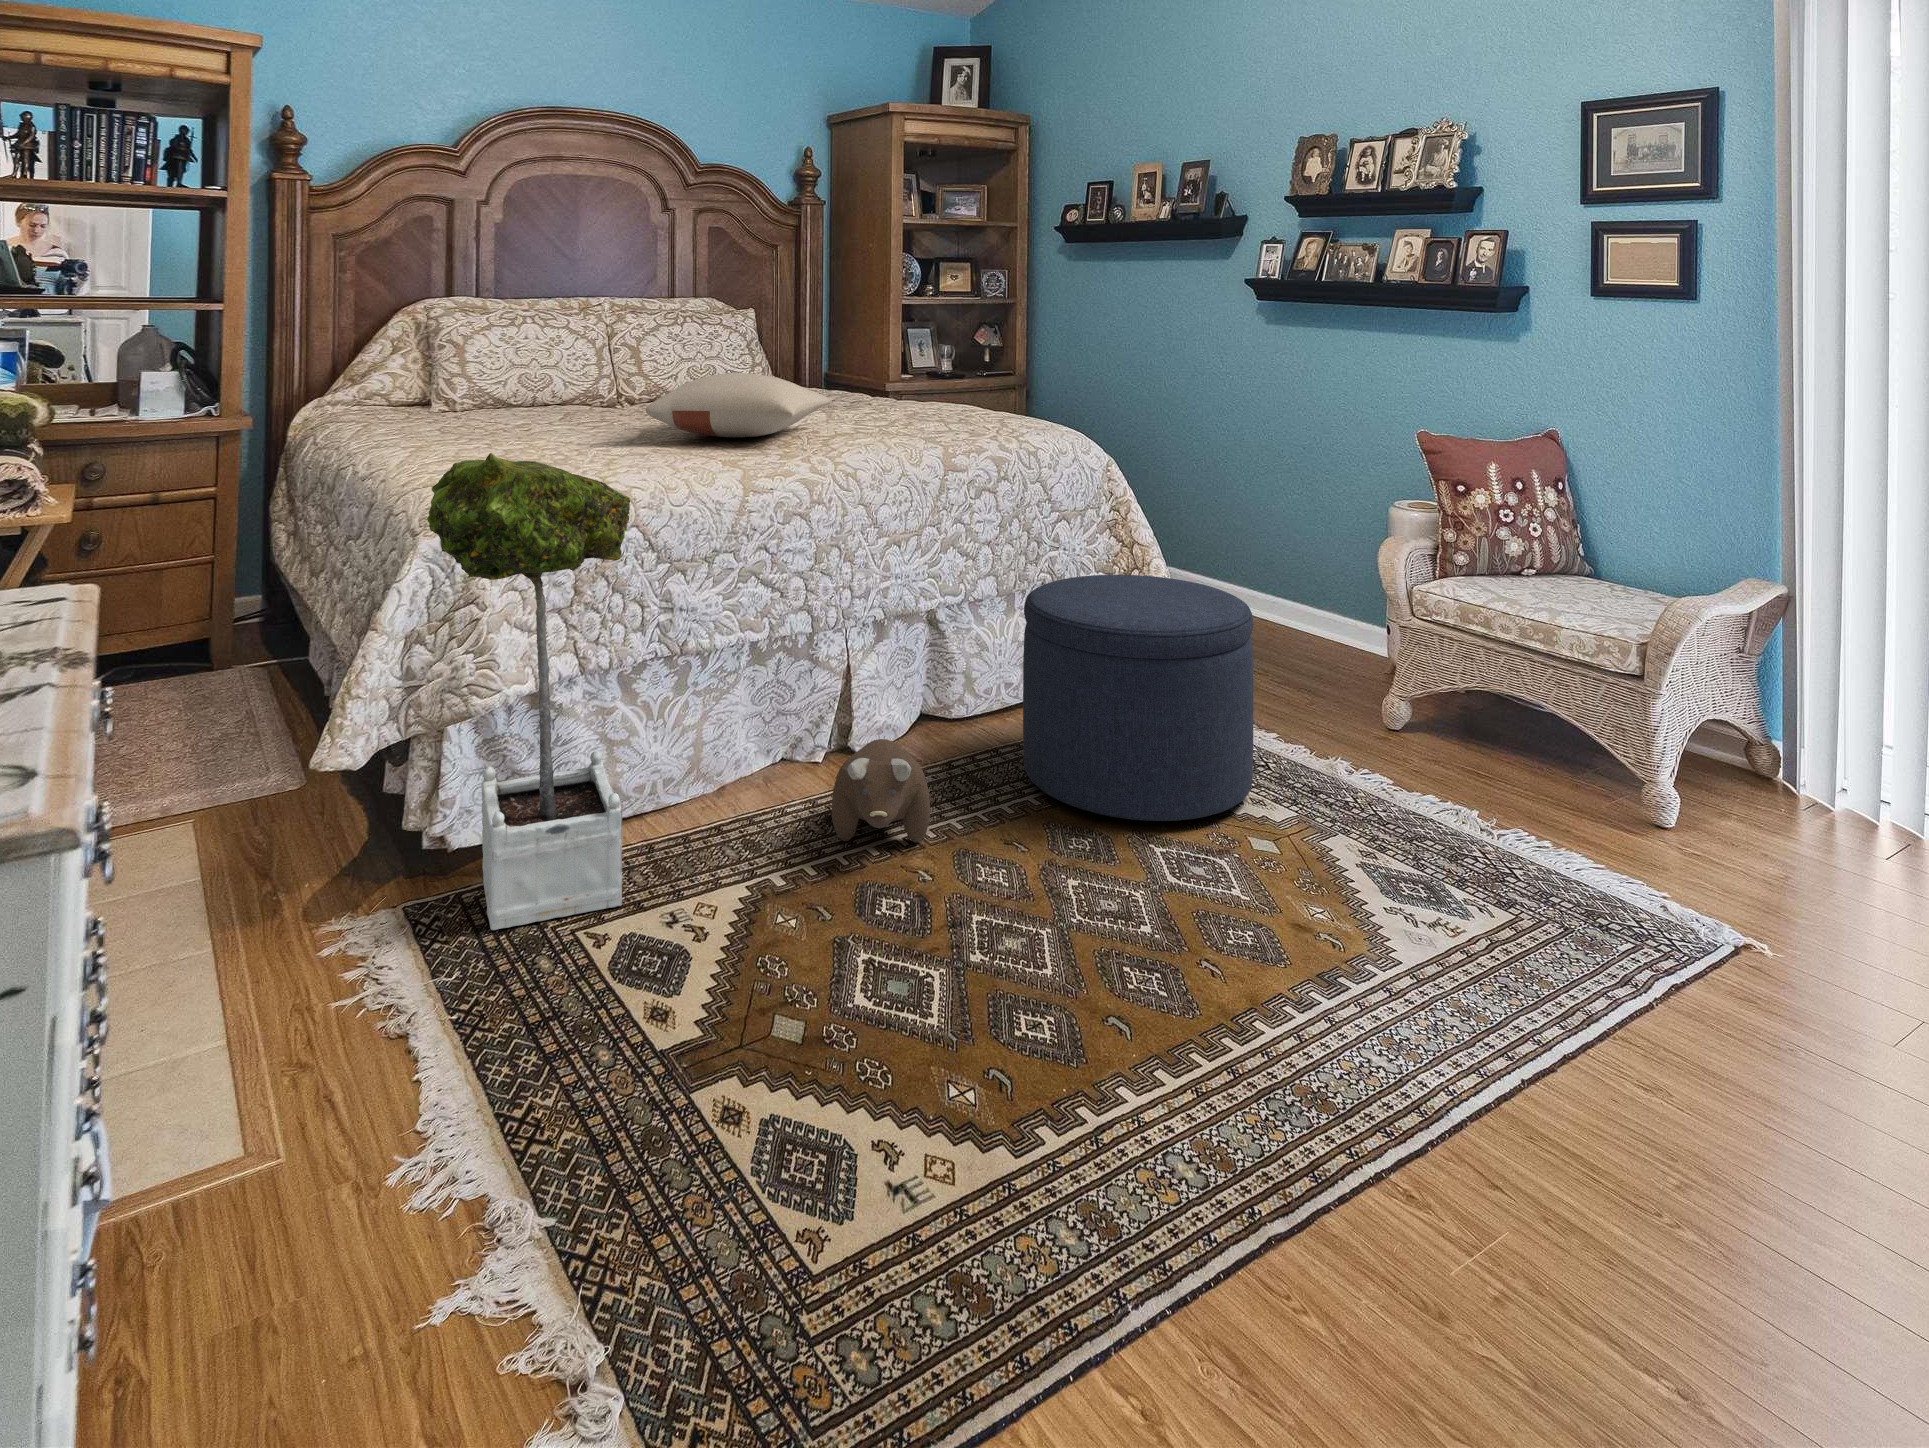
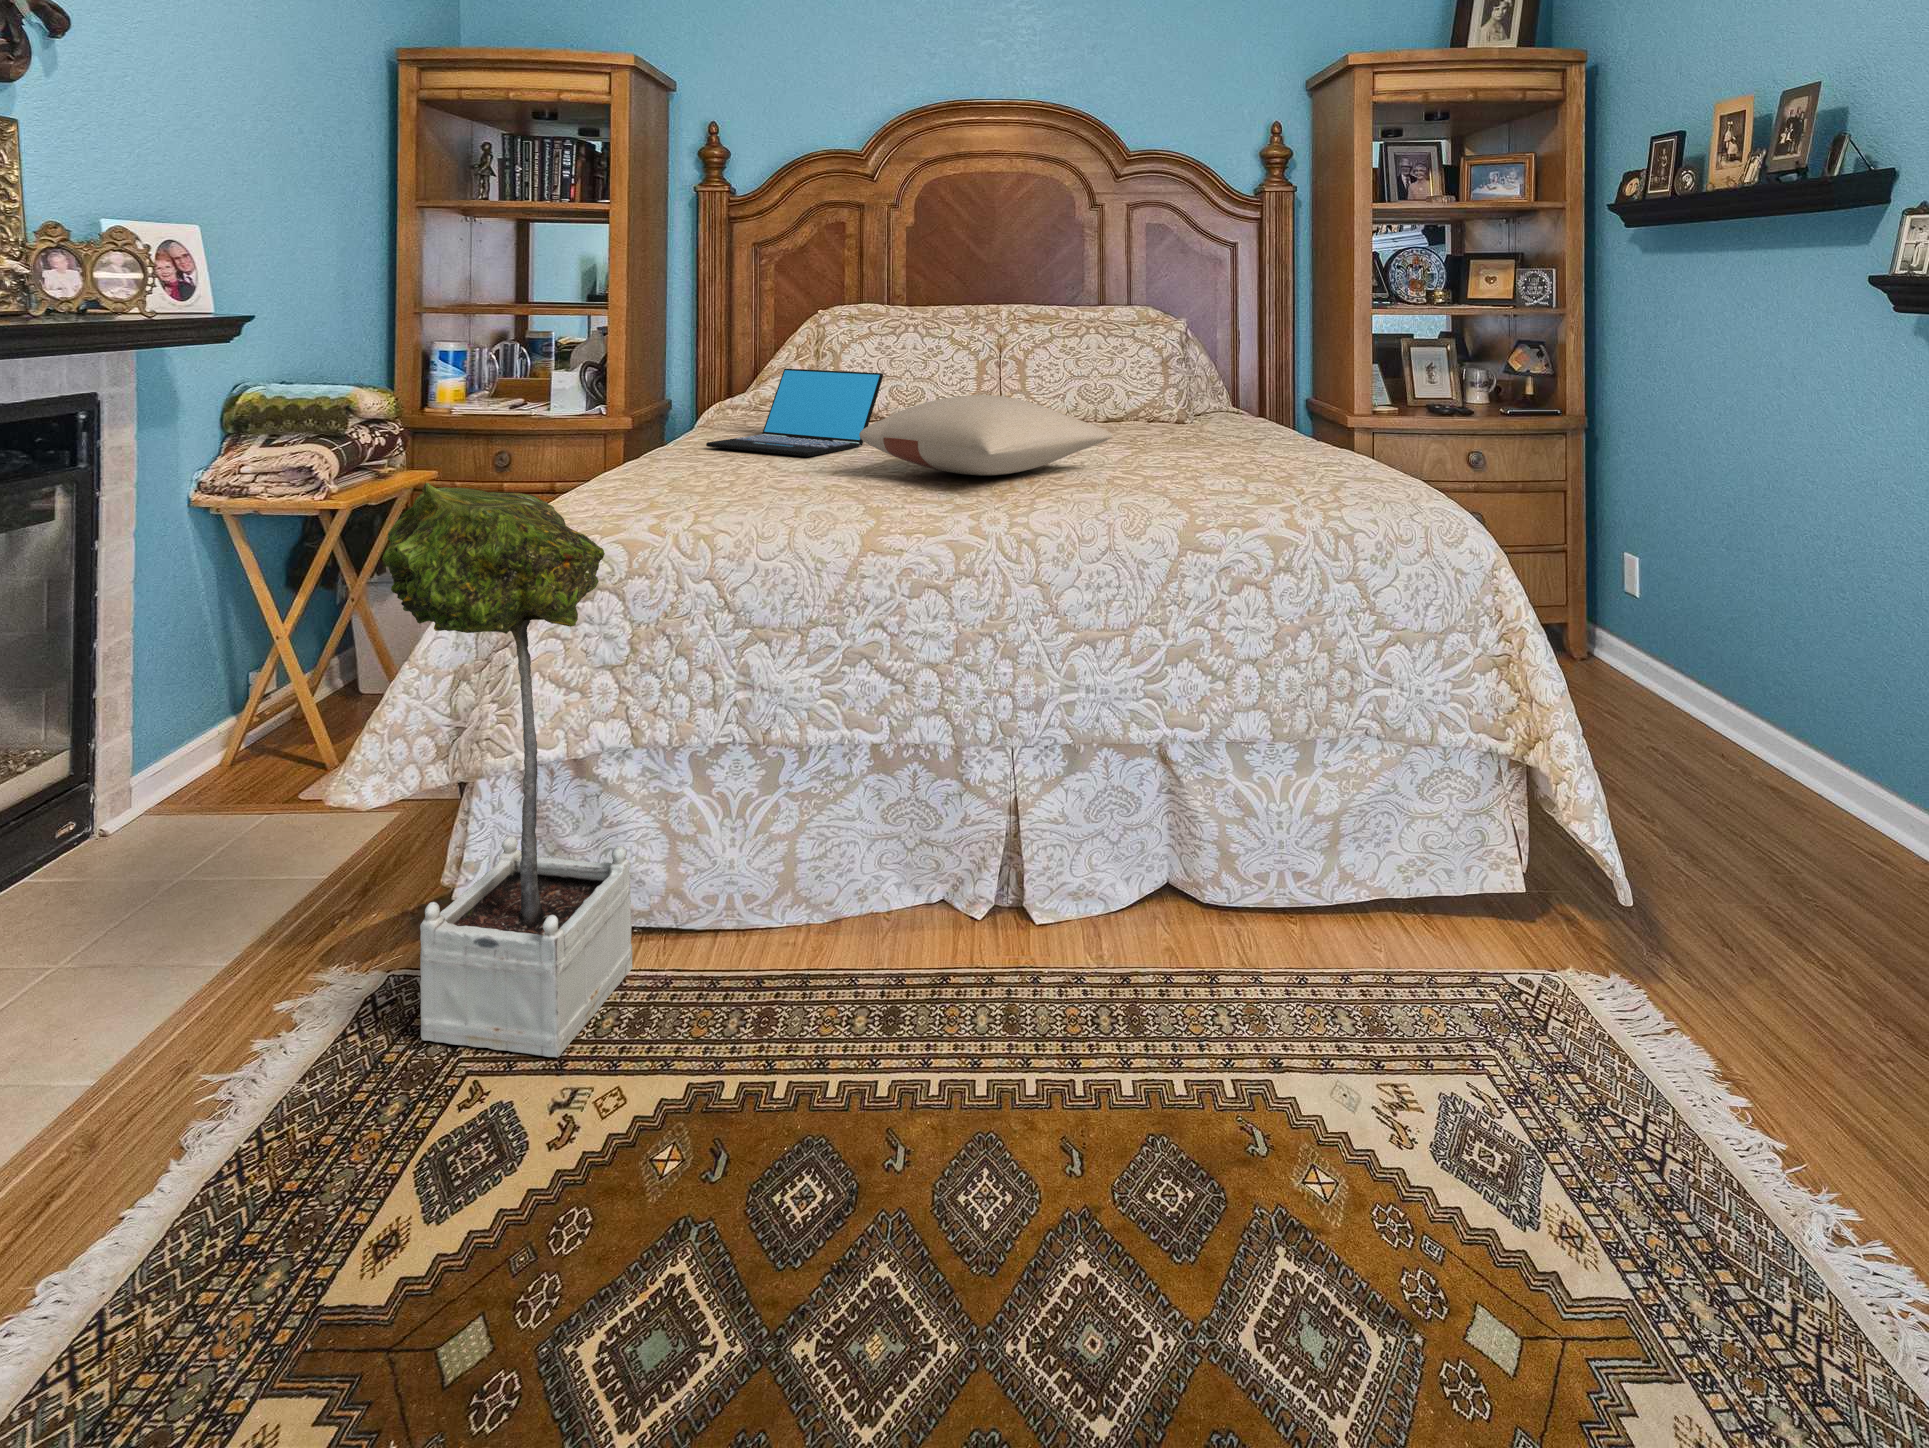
laptop: none [425,361,581,437] -> present [706,369,883,457]
ottoman: present [1023,575,1254,821] -> none [1188,740,1585,1245]
plush toy: present [832,739,930,842] -> none [826,927,997,1100]

